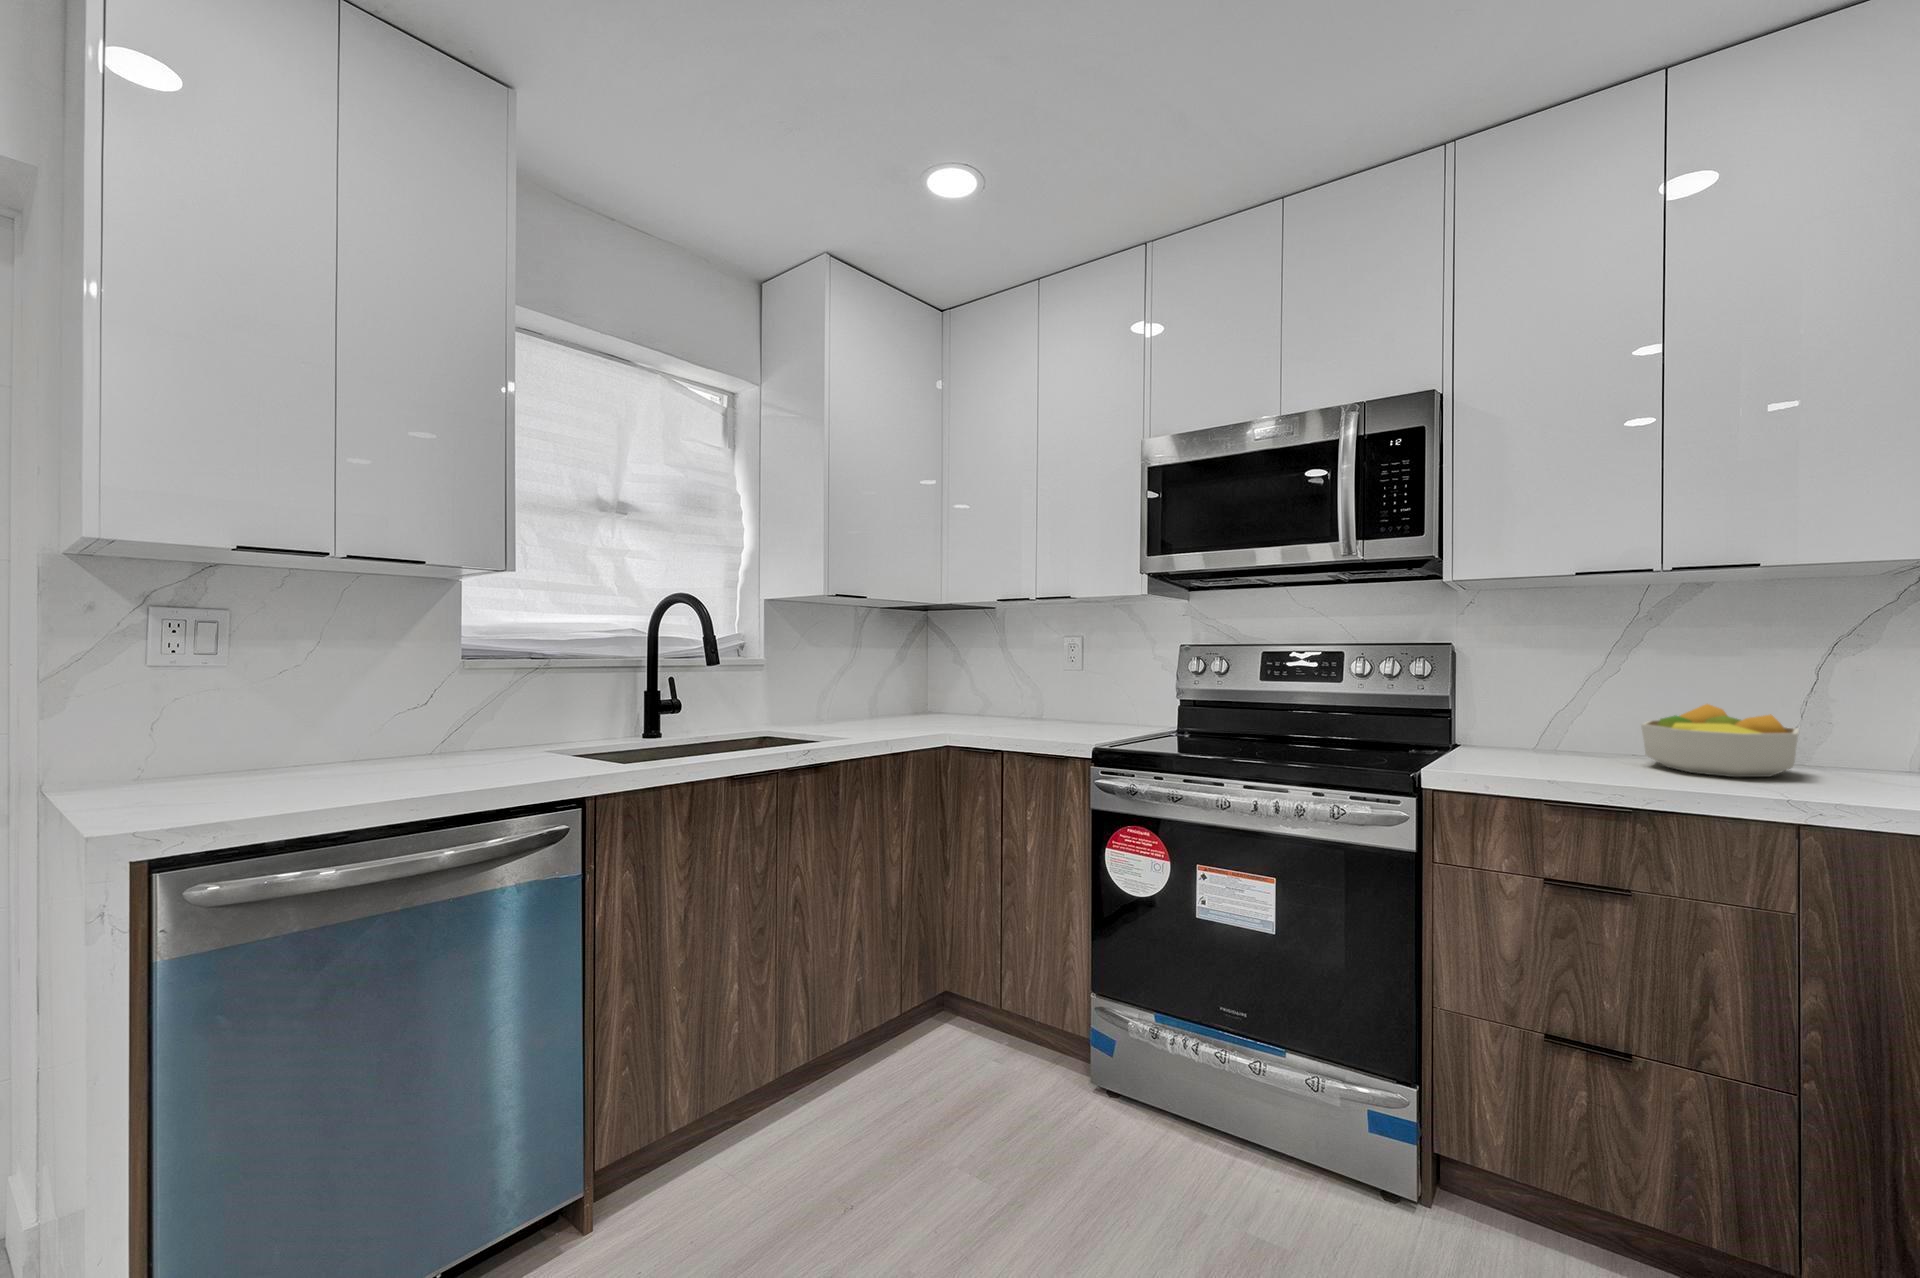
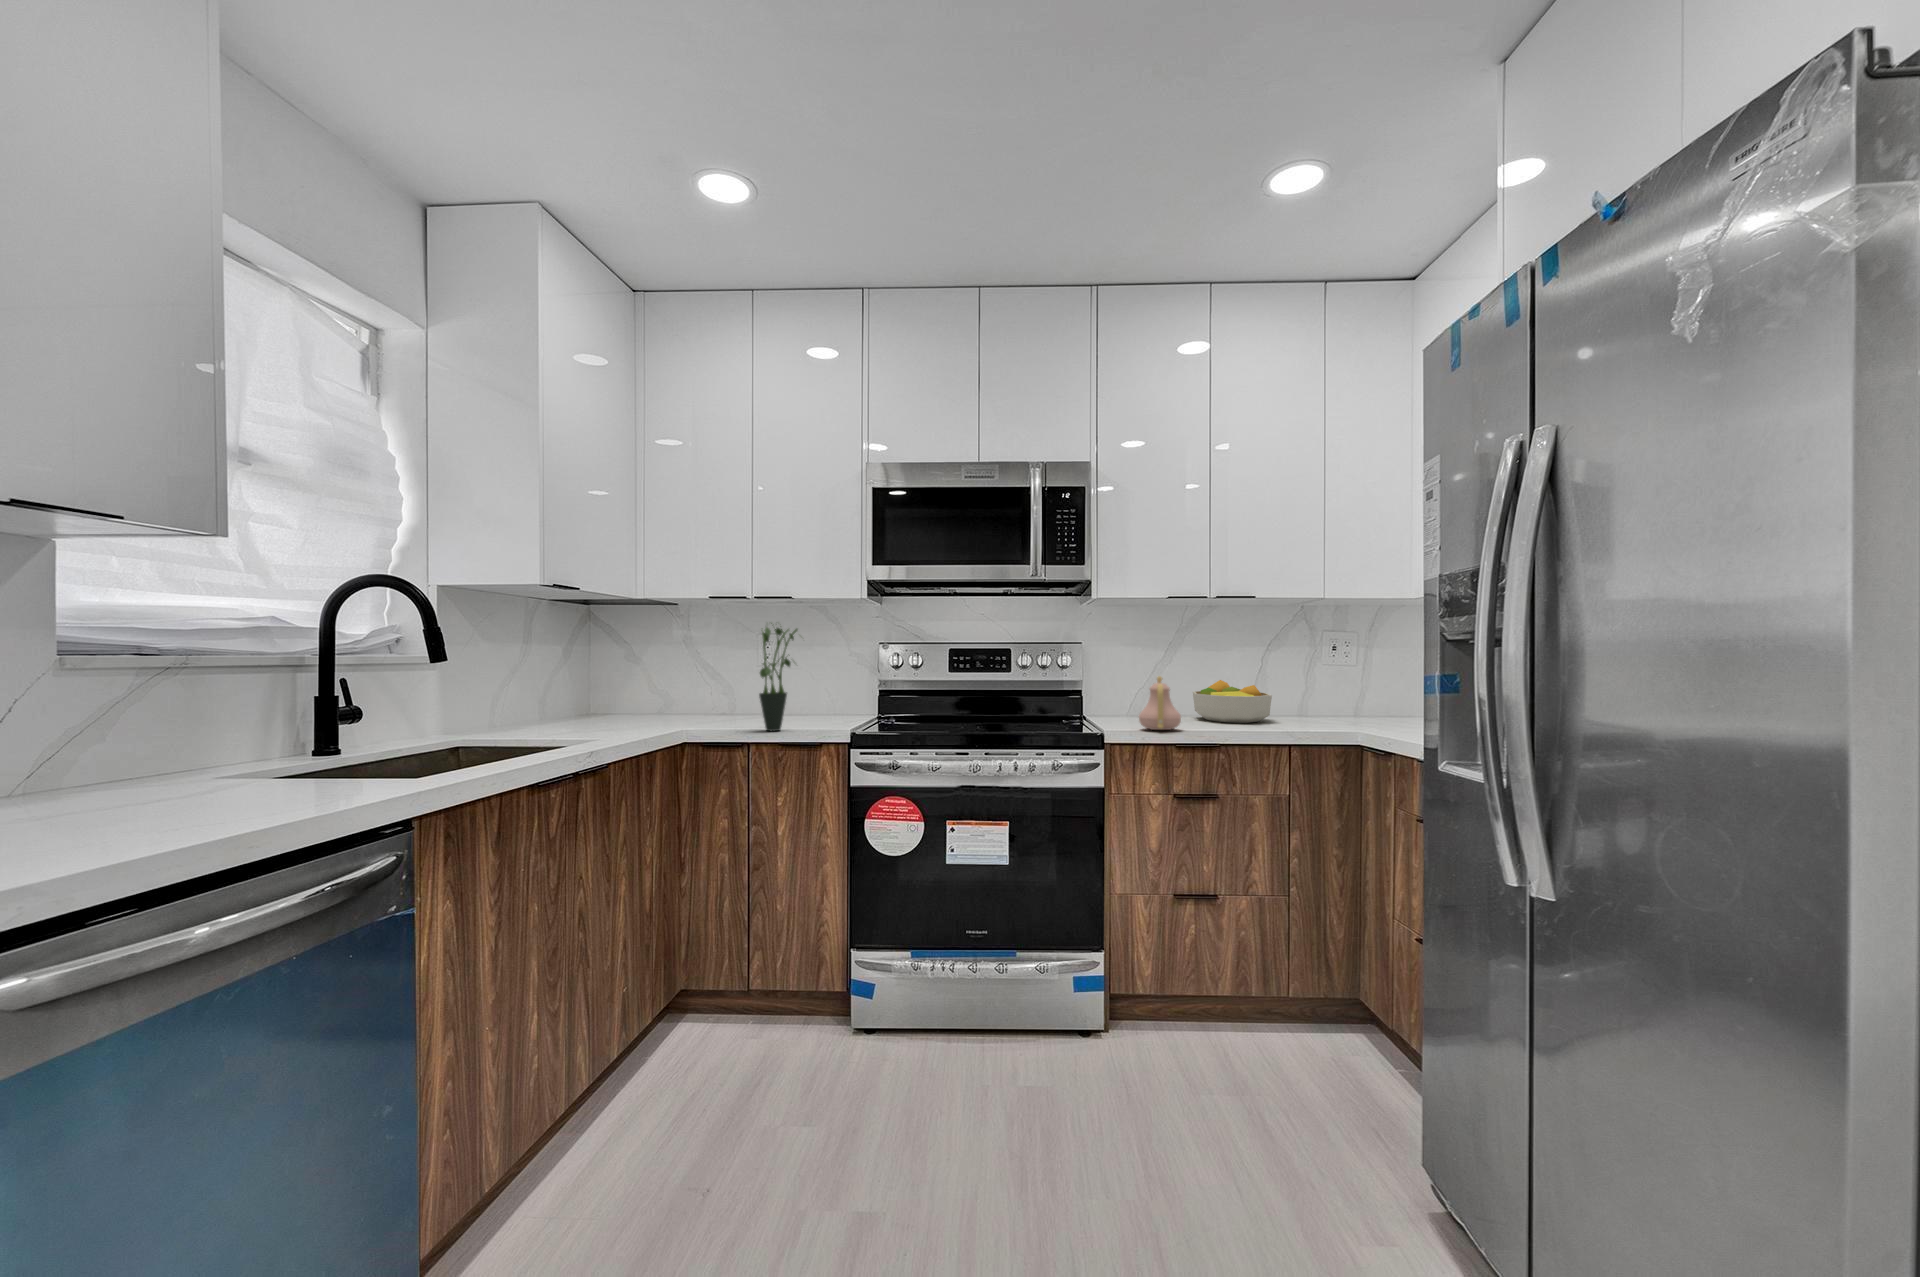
potted plant: none [1015,622,1060,740] -> present [759,623,797,731]
teapot: none [1492,694,1570,777] -> present [1139,676,1181,730]

